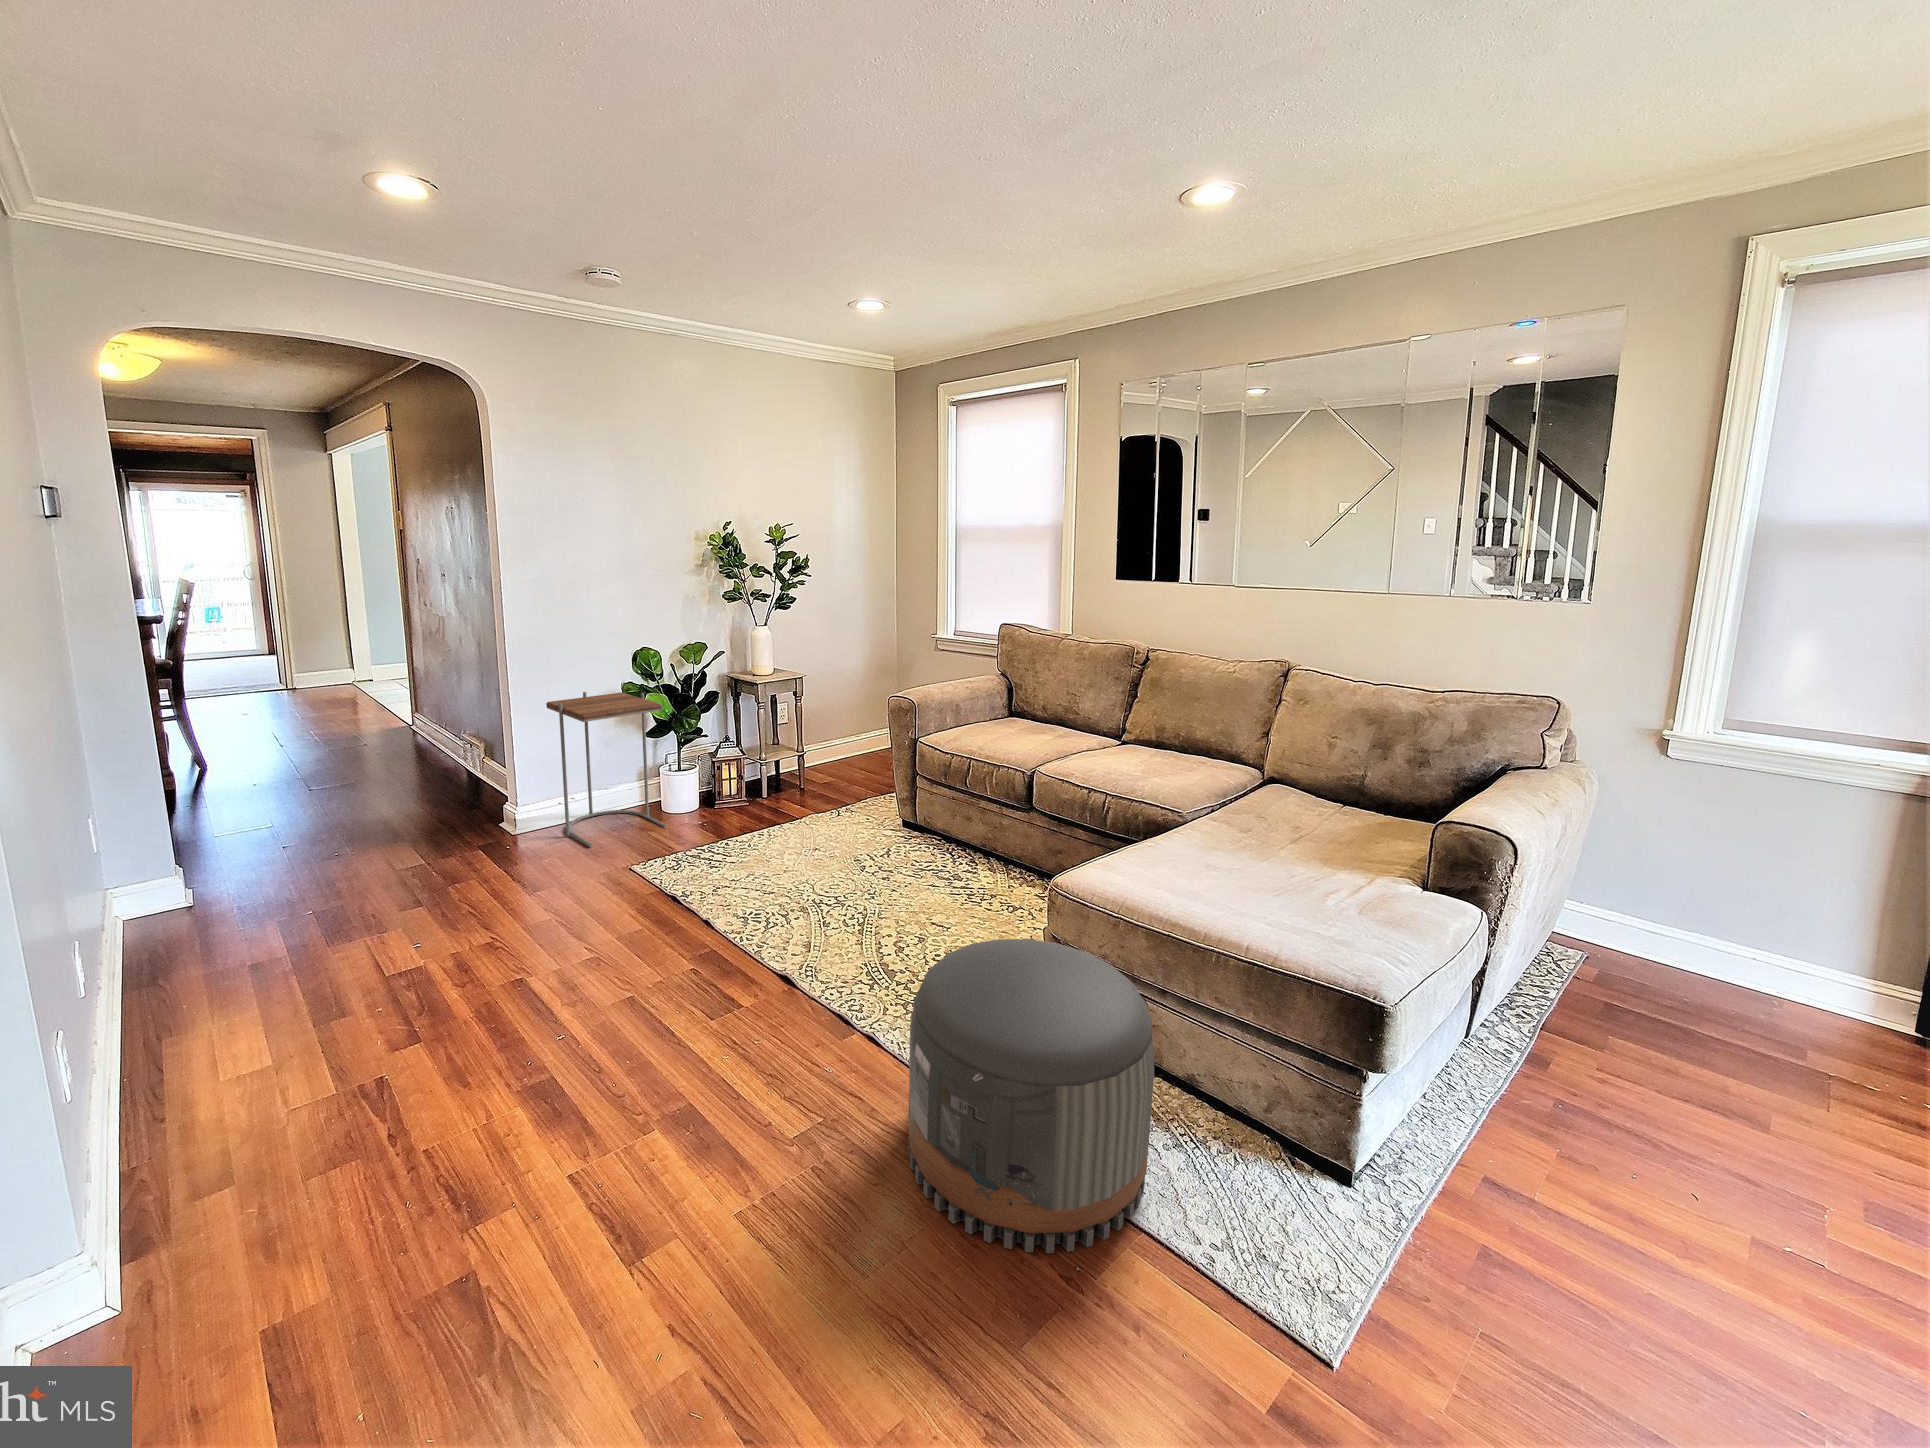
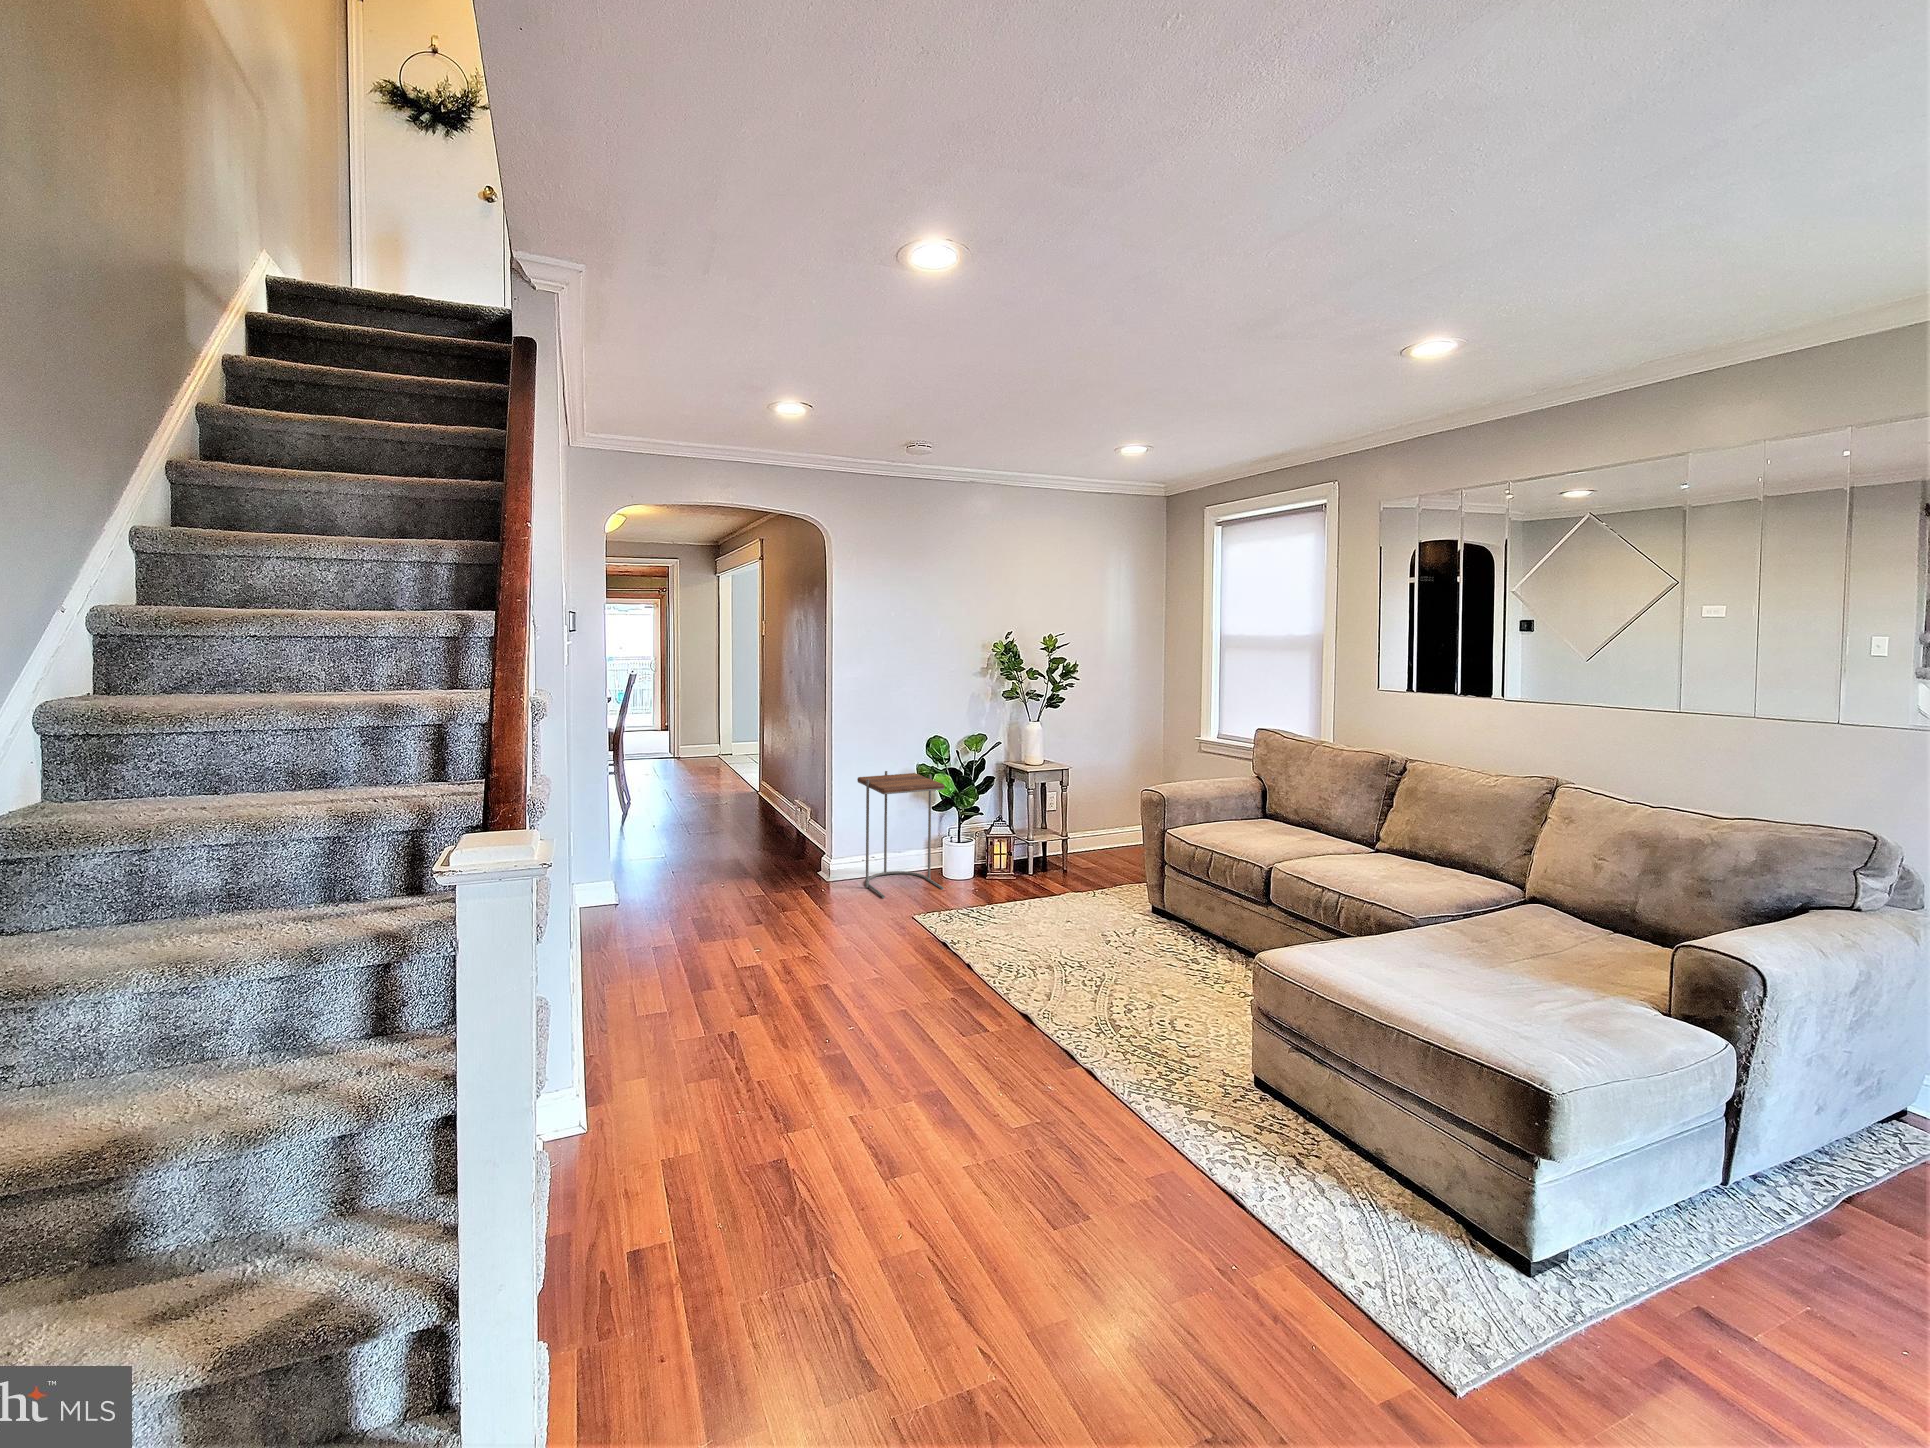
pouf: present [908,939,1154,1253] -> none [1106,995,1323,1254]

